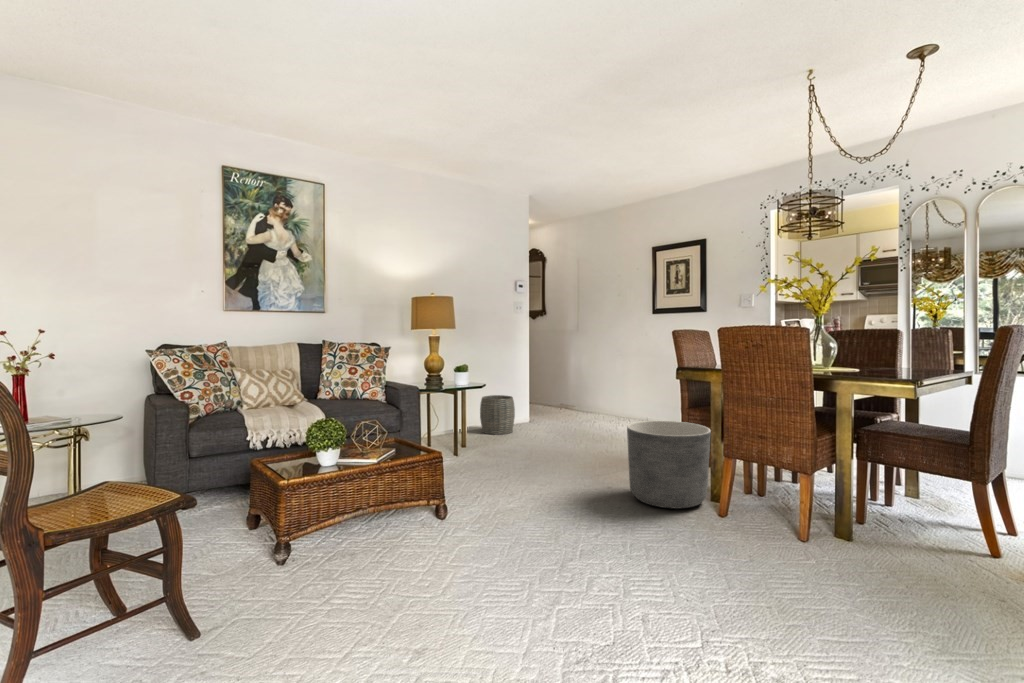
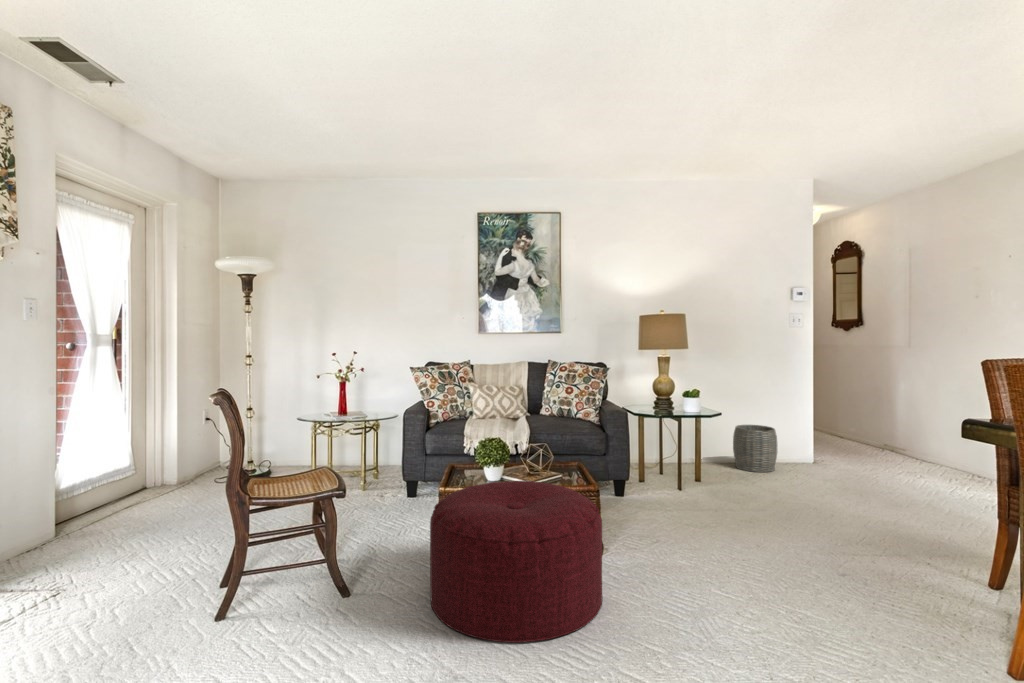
planter: present [627,421,711,509] -> none [838,490,980,630]
ottoman: none [313,453,497,616] -> present [430,480,603,643]

